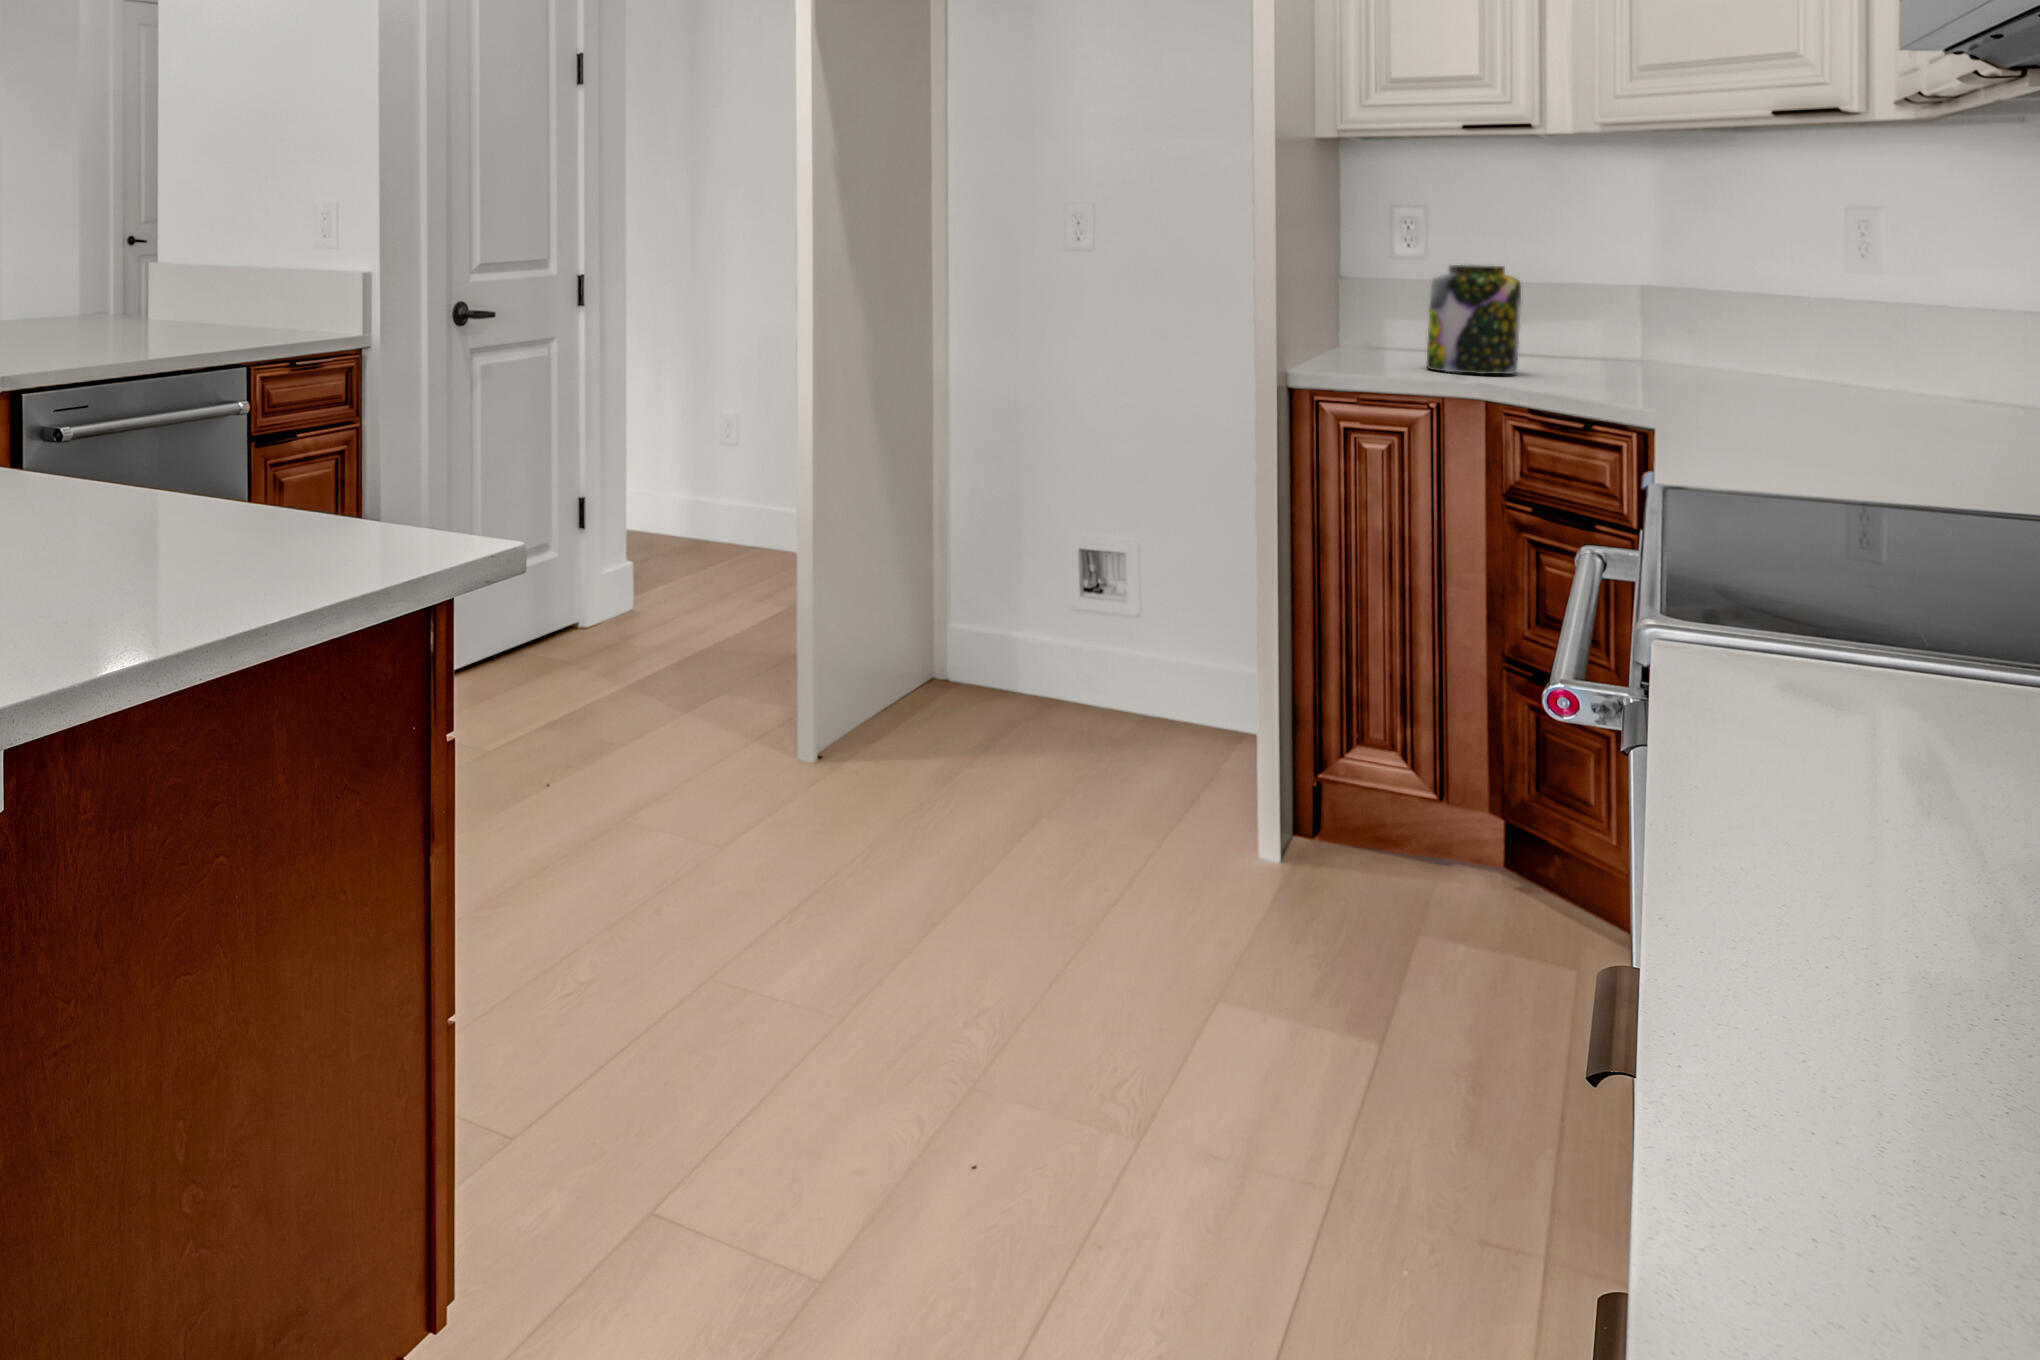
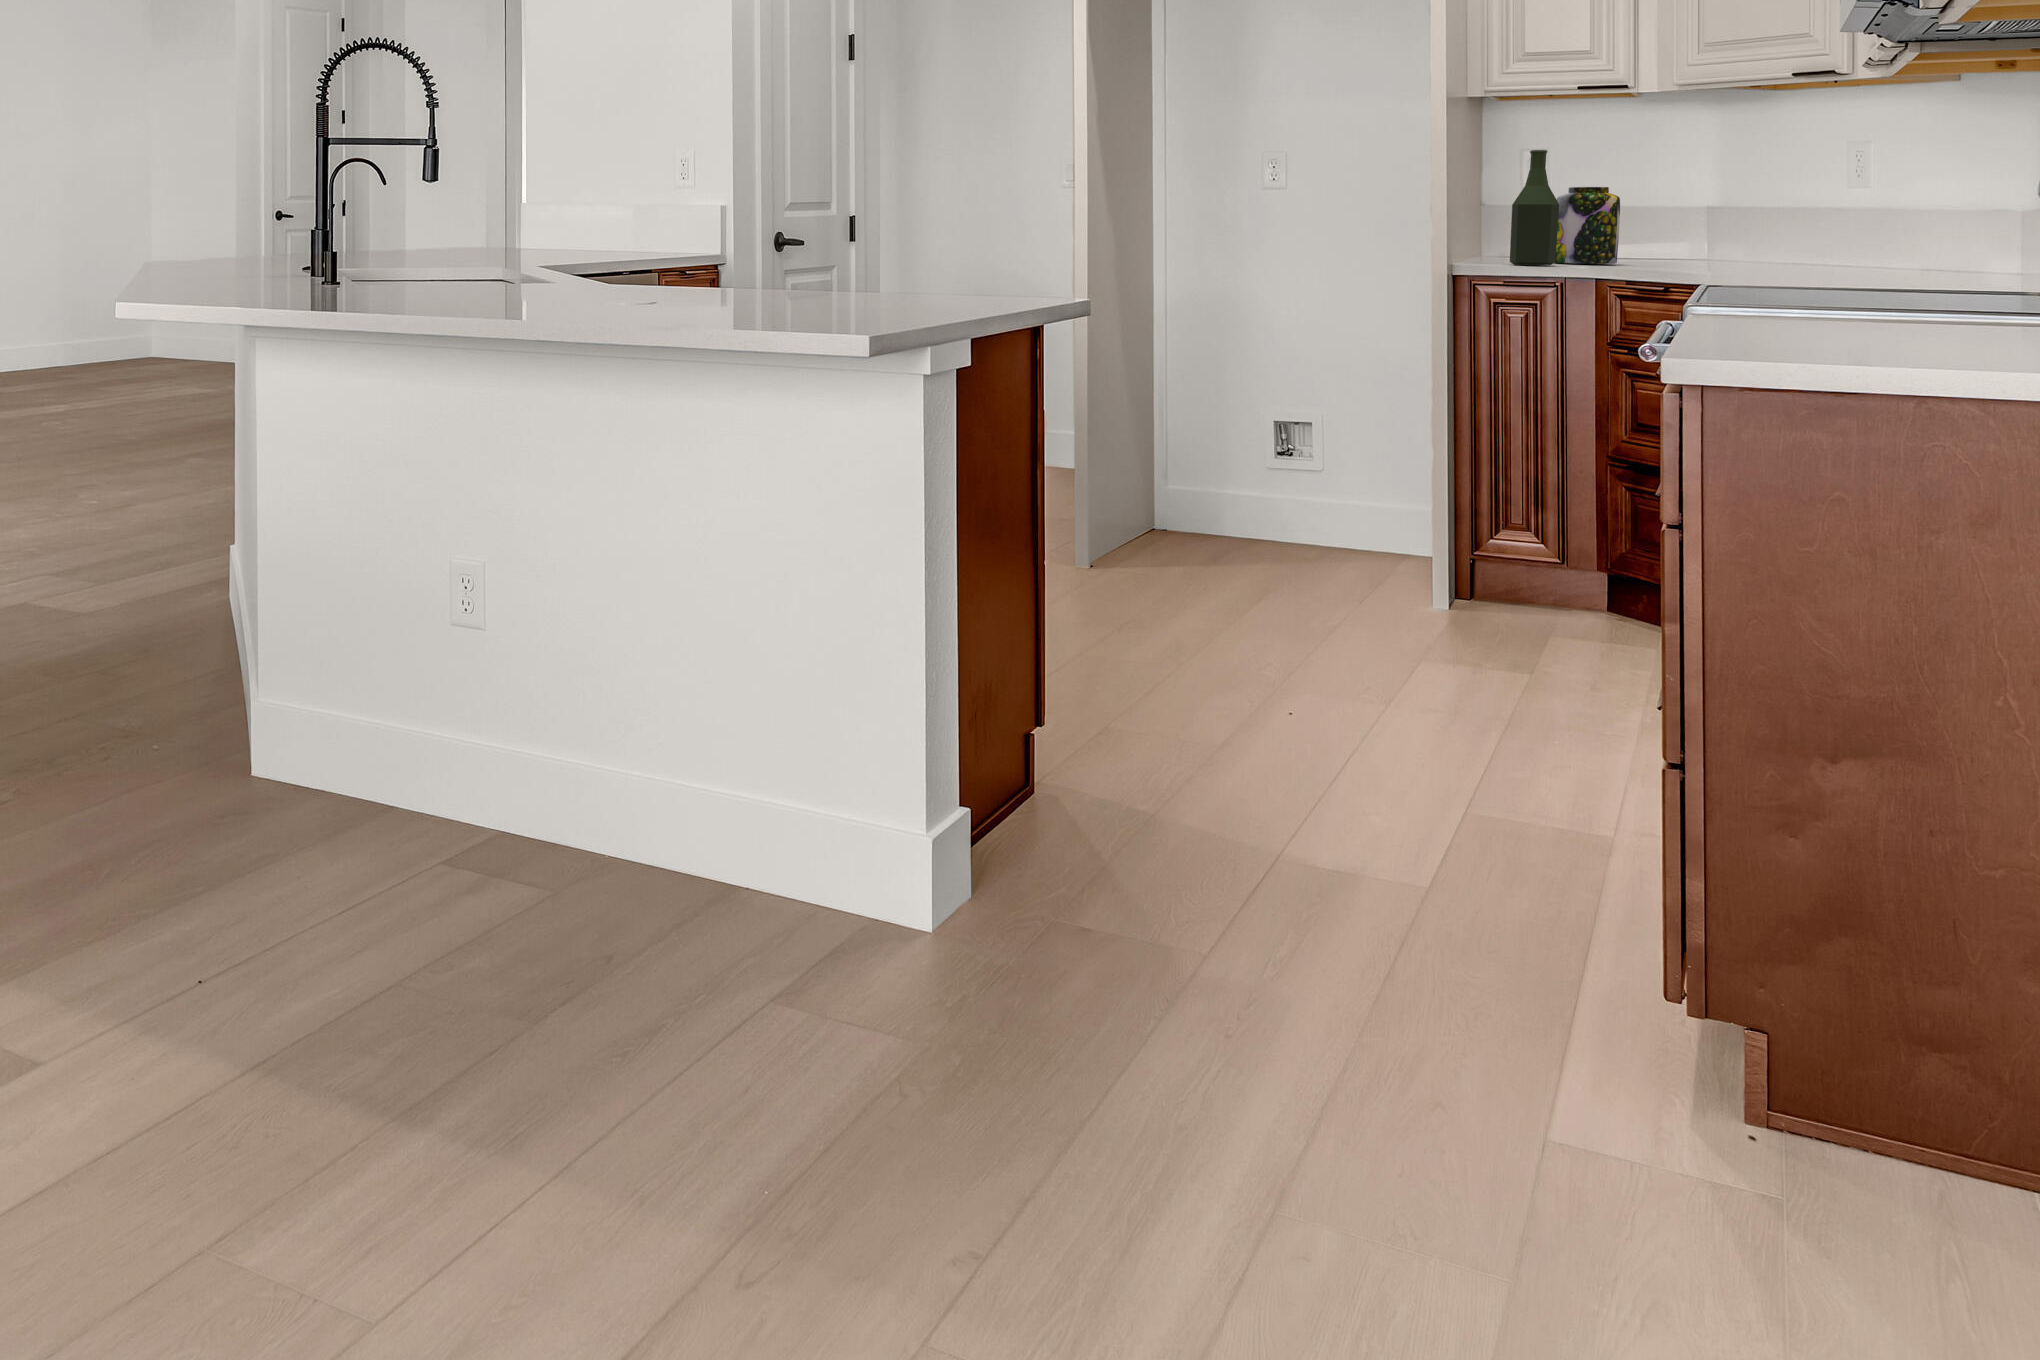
bottle: none [1365,216,1434,380] -> present [1510,150,1559,265]

